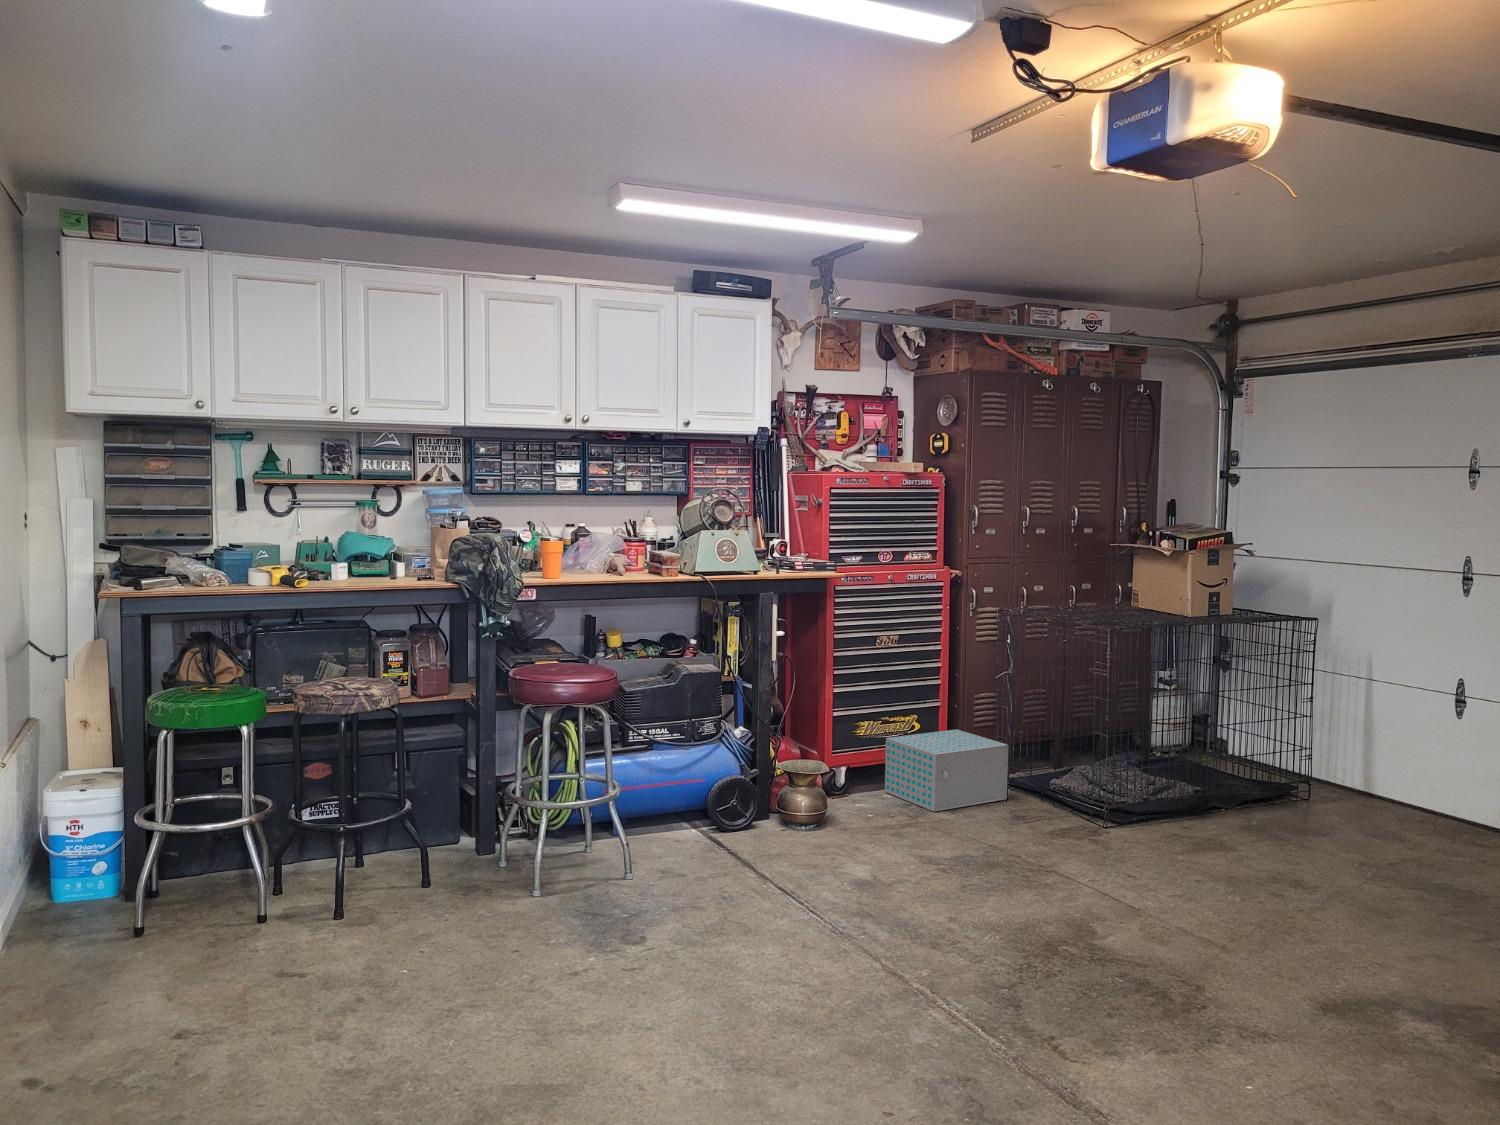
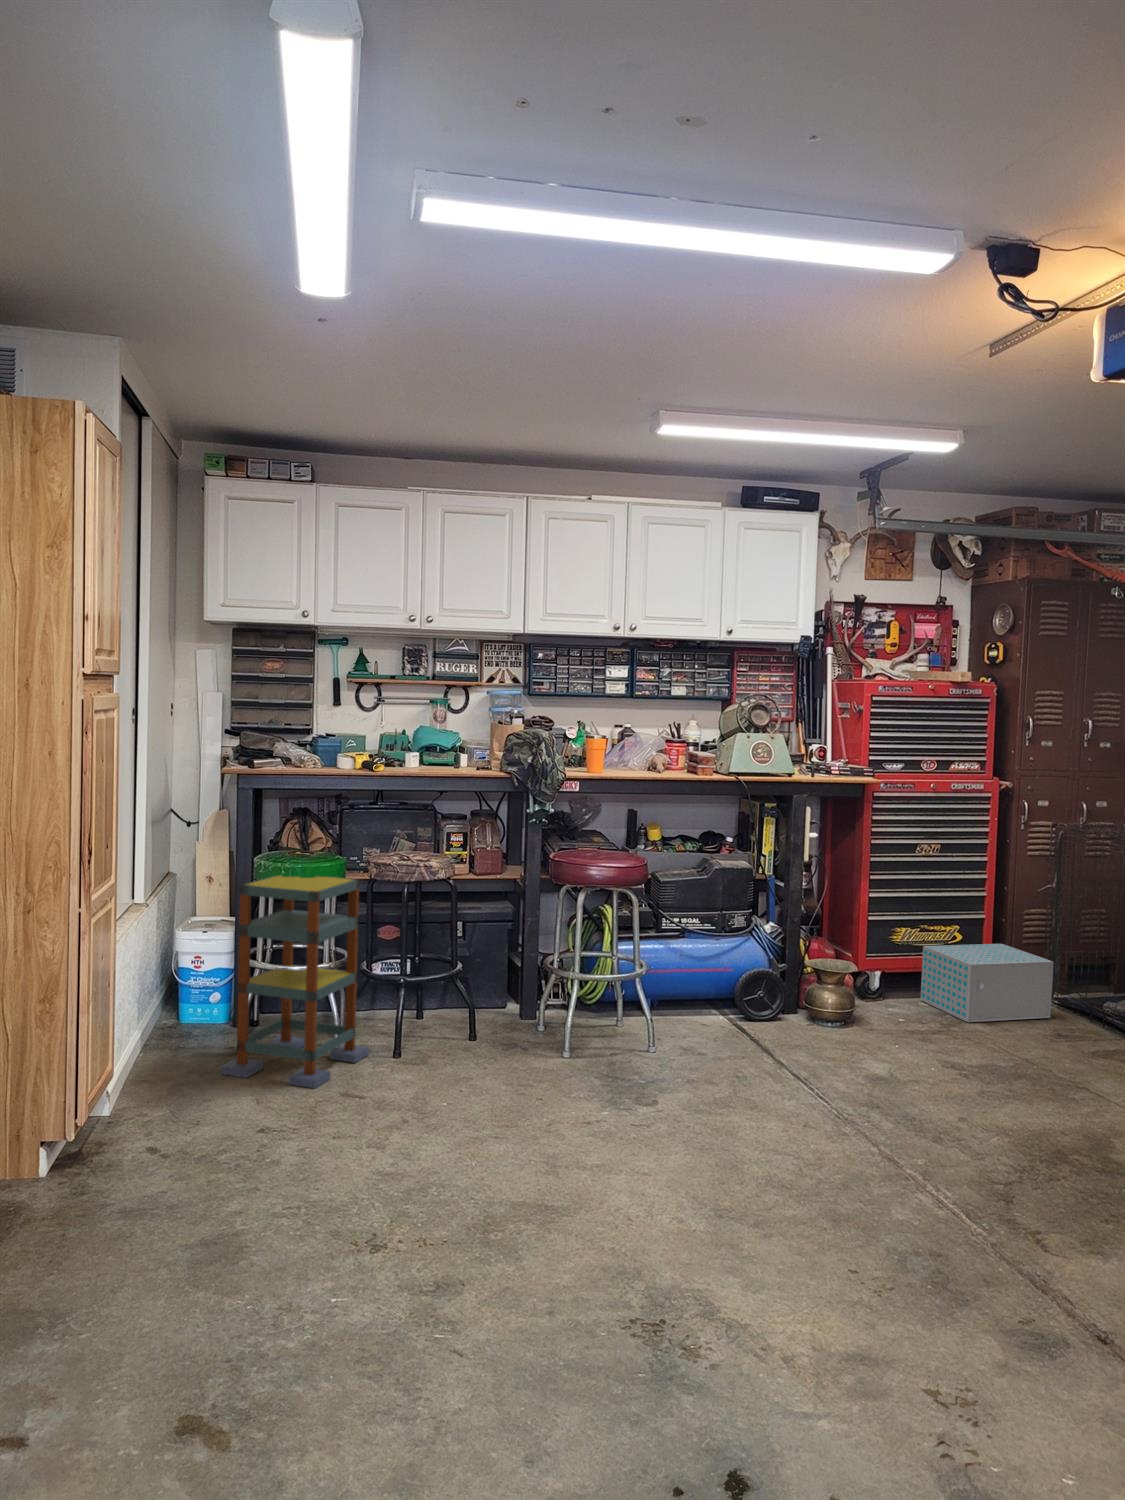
shelving unit: none [116,714,305,971] -> present [221,875,369,1088]

